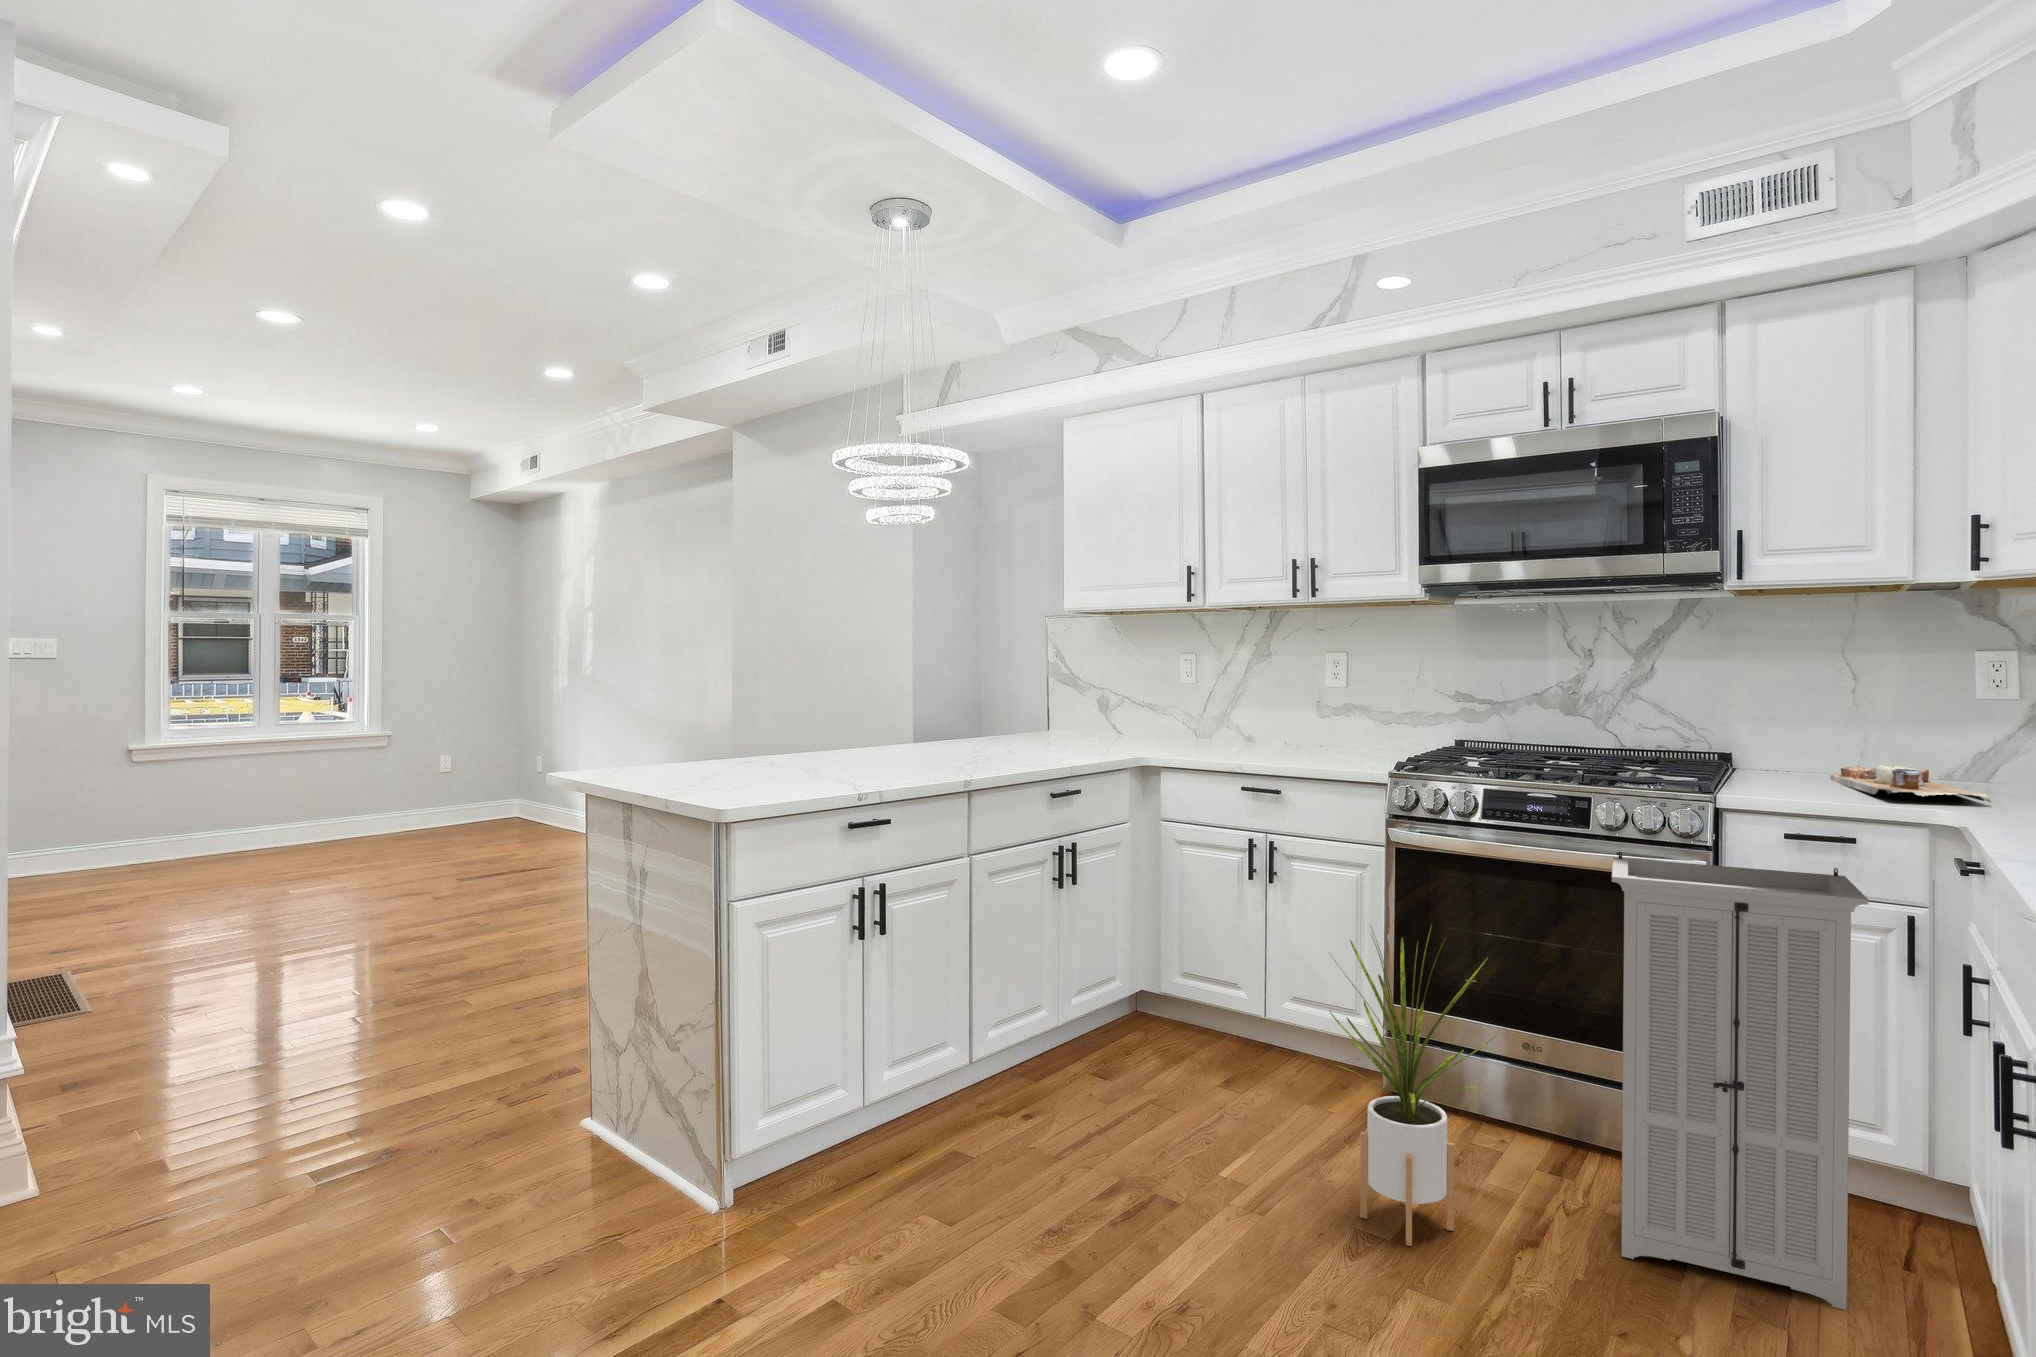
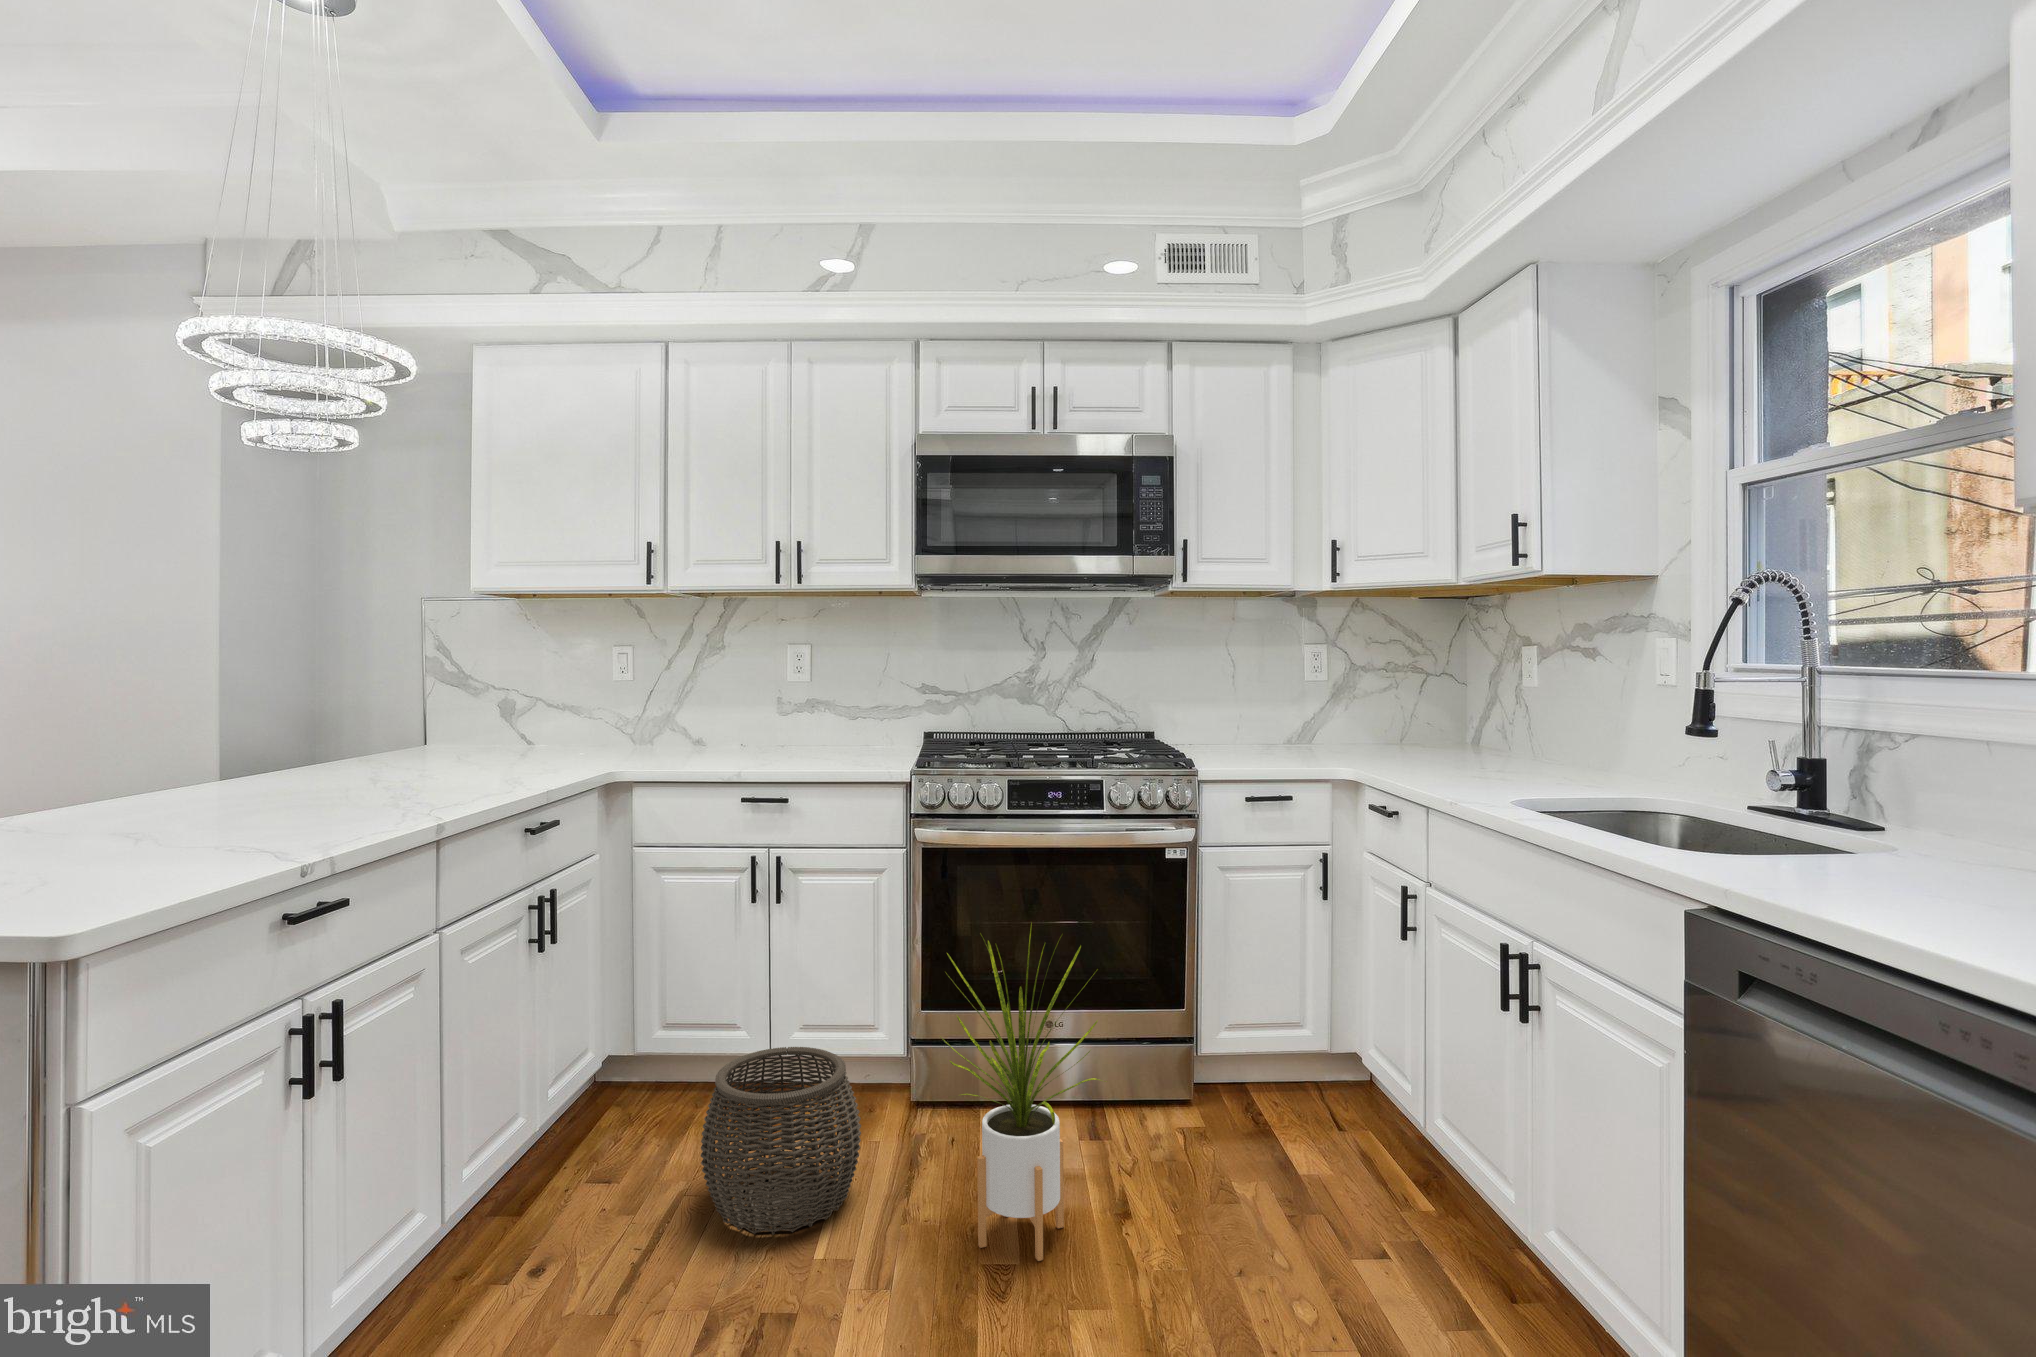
cutting board: present [1831,764,1991,802] -> none [1229,732,1354,757]
storage cabinet: present [1612,852,1868,1310] -> none [1150,820,1359,1196]
woven basket: none [1153,1001,1291,1154] -> present [701,1047,861,1234]

